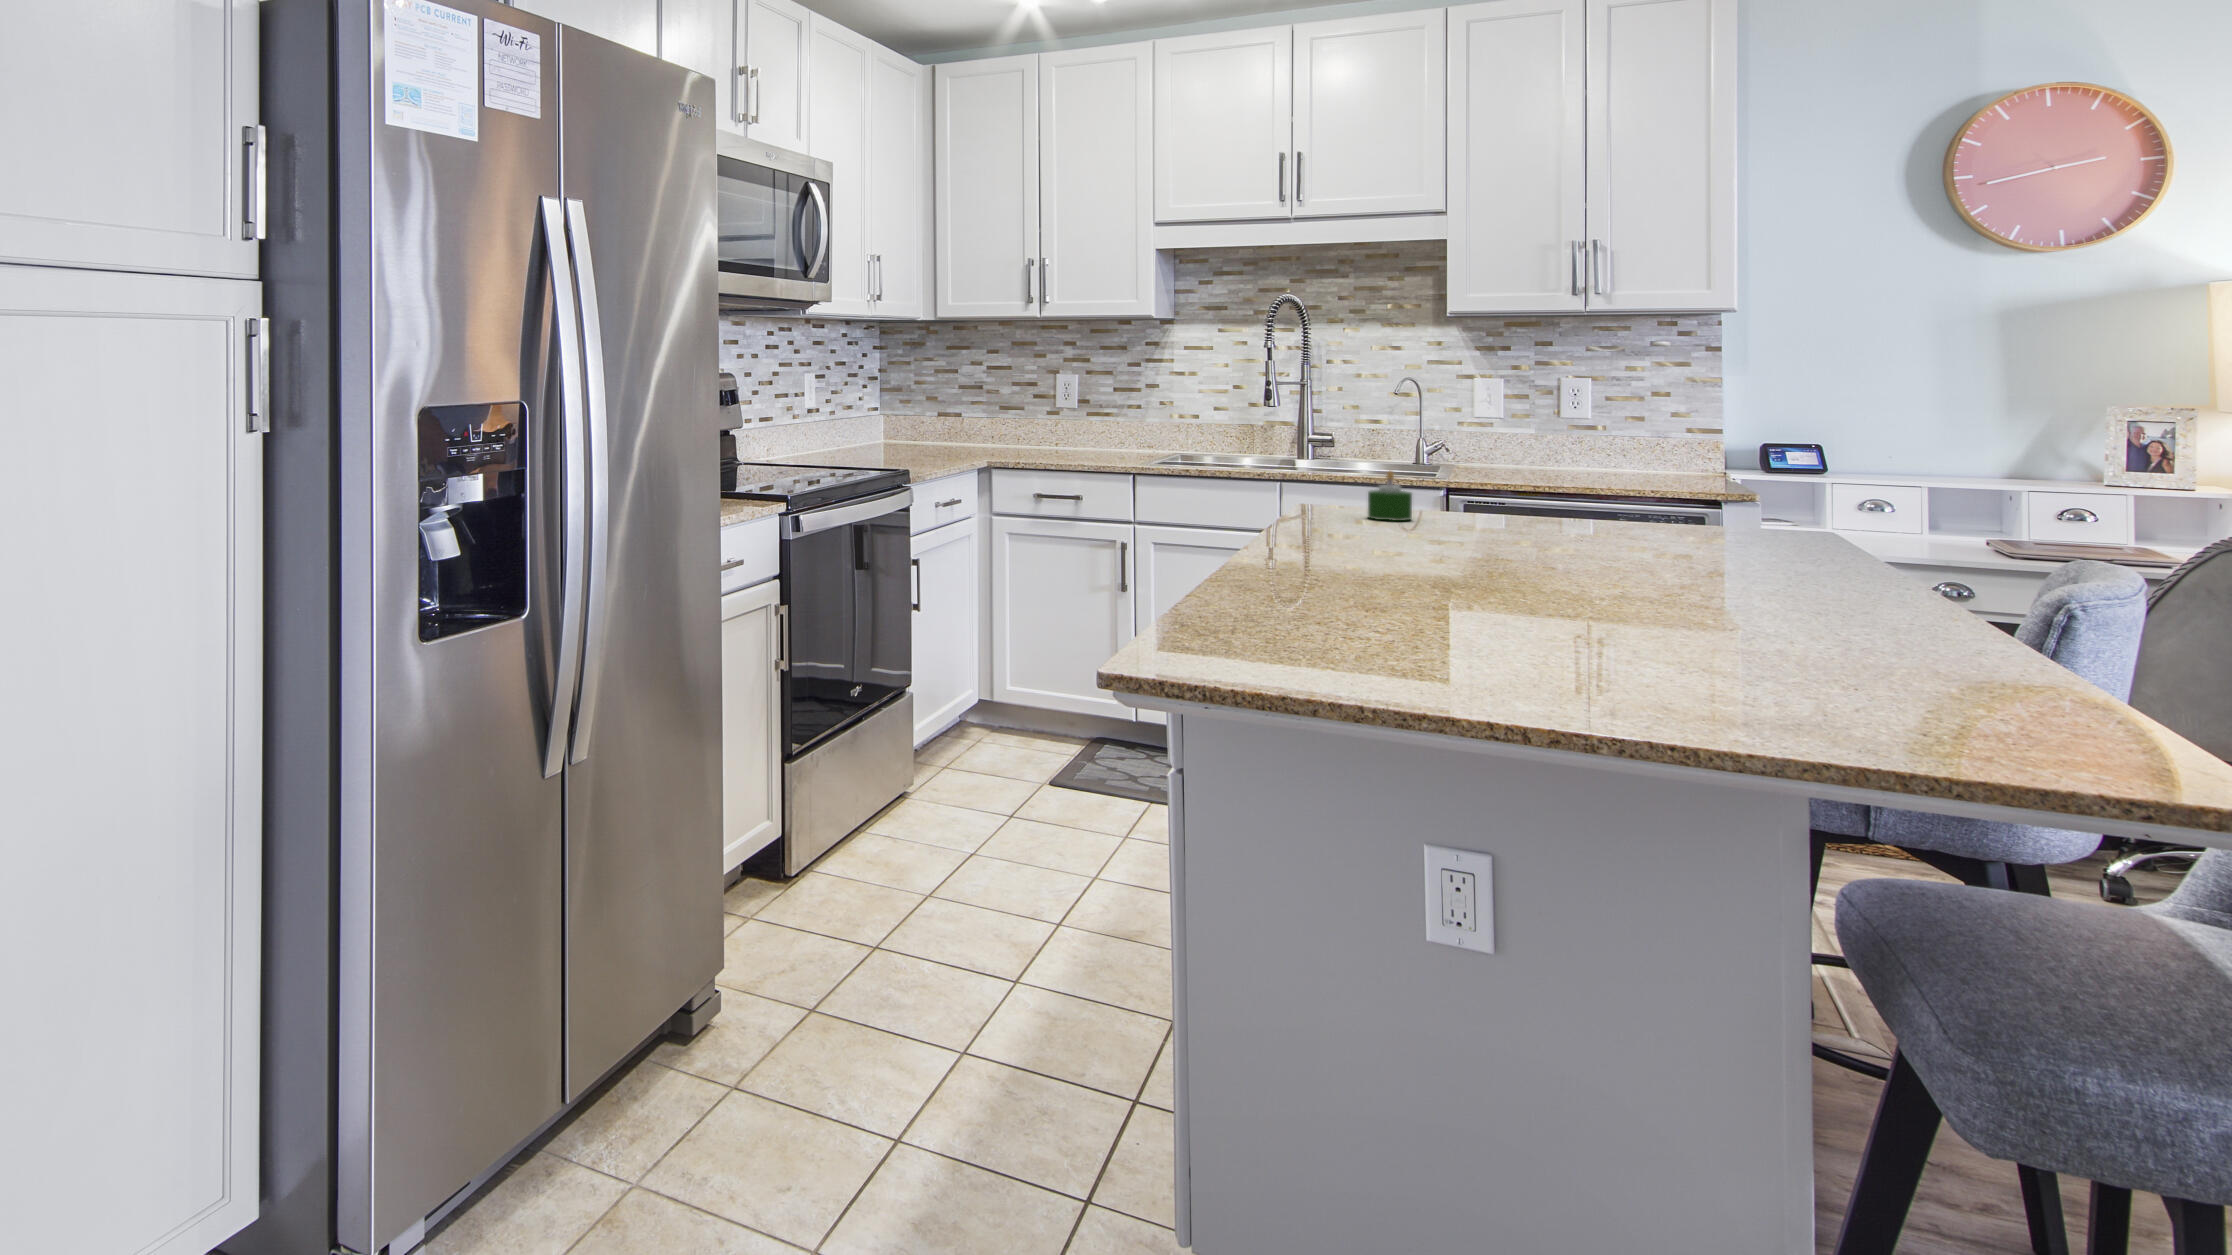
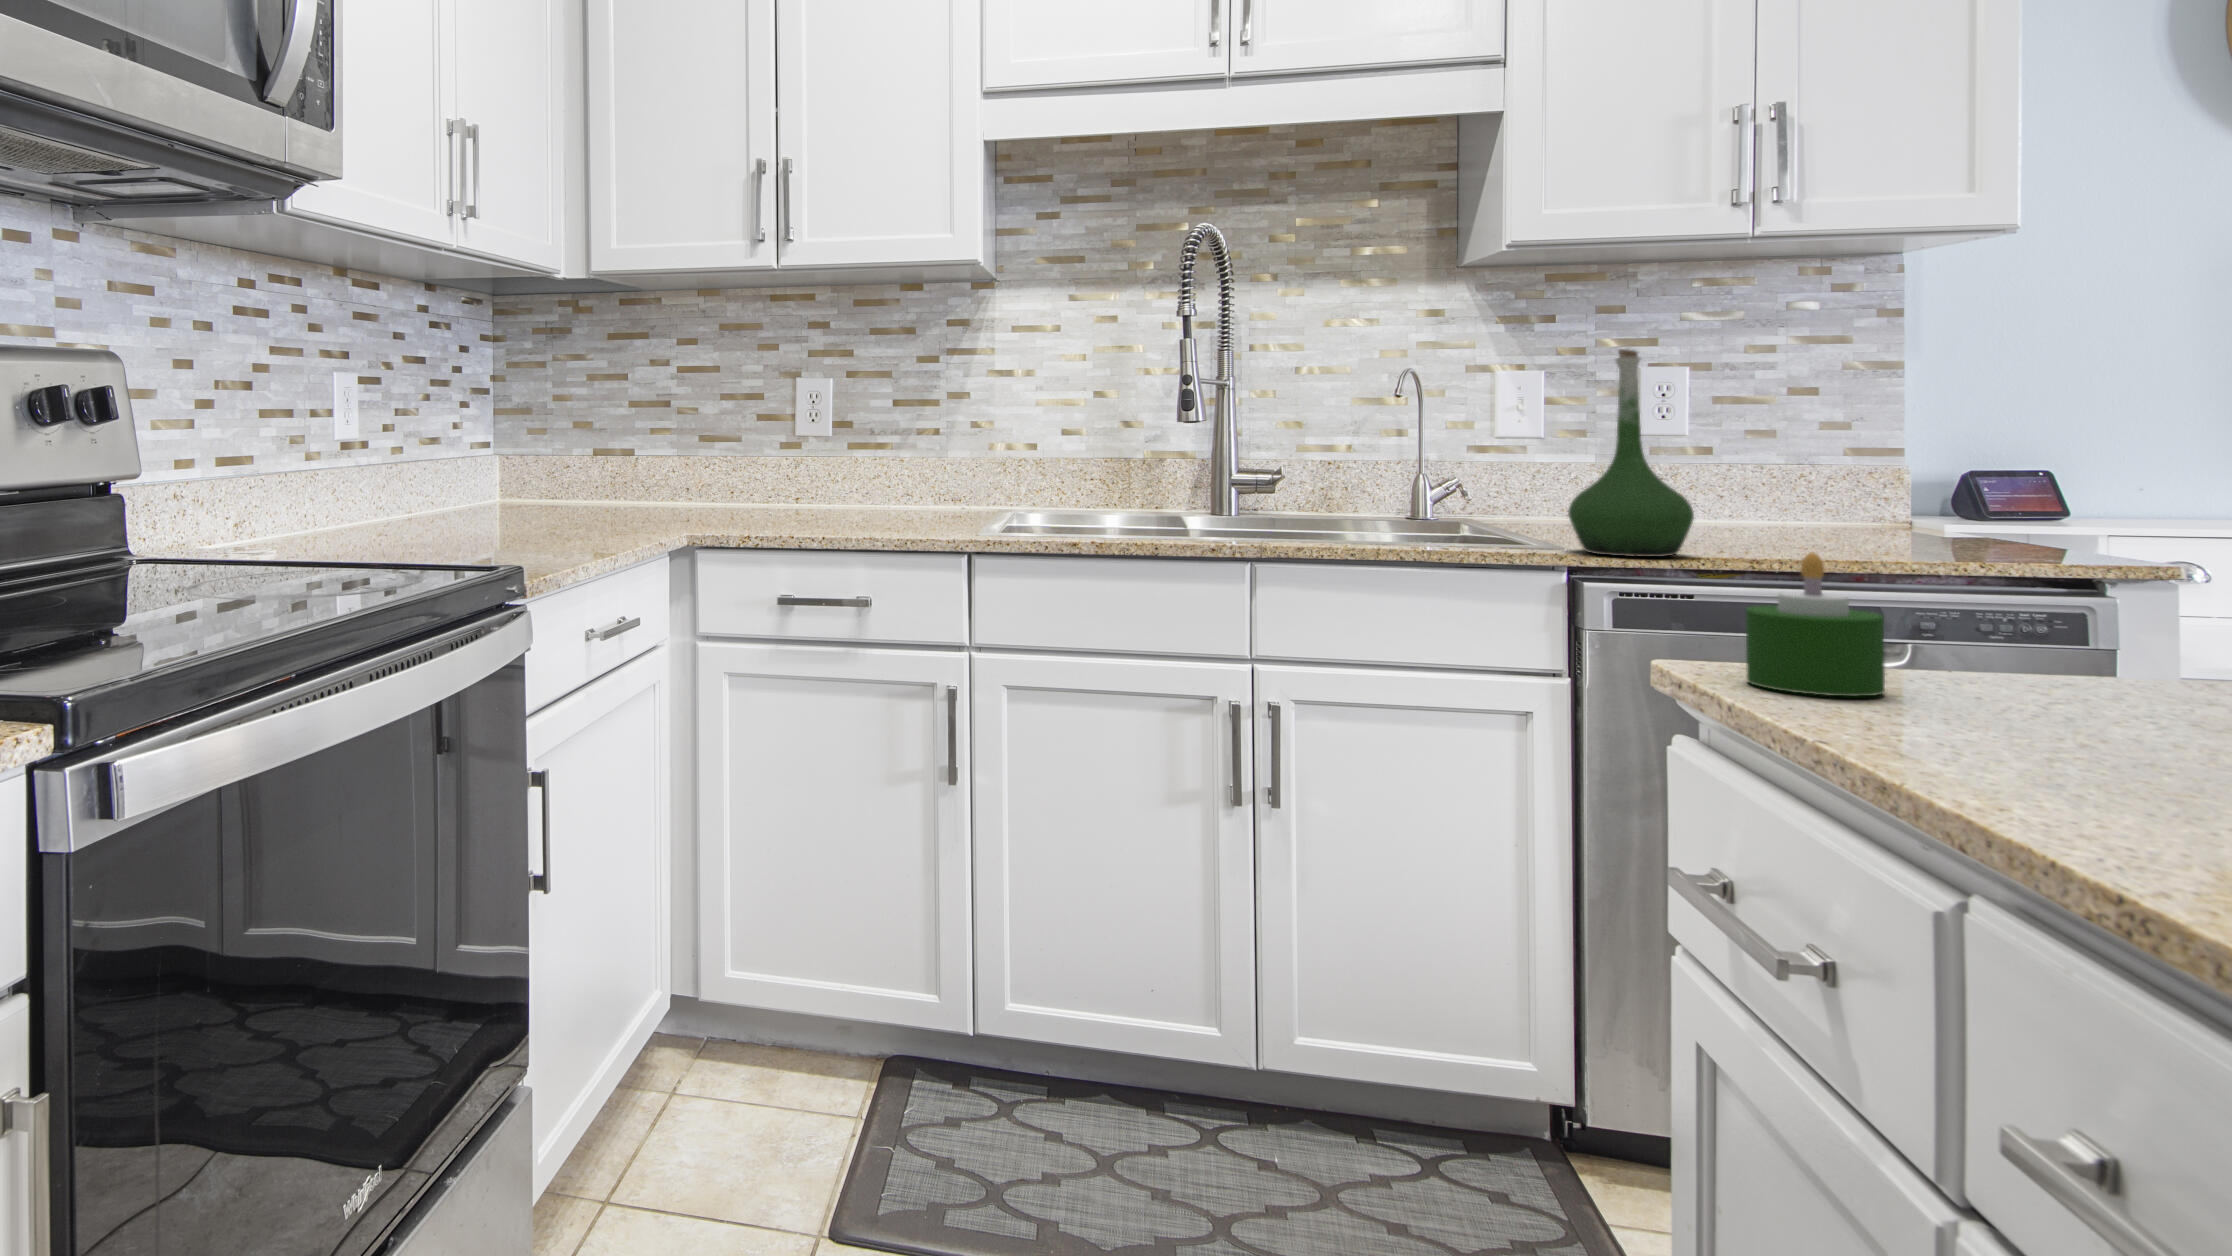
vase: none [1471,373,1537,485] -> present [1568,349,1694,557]

